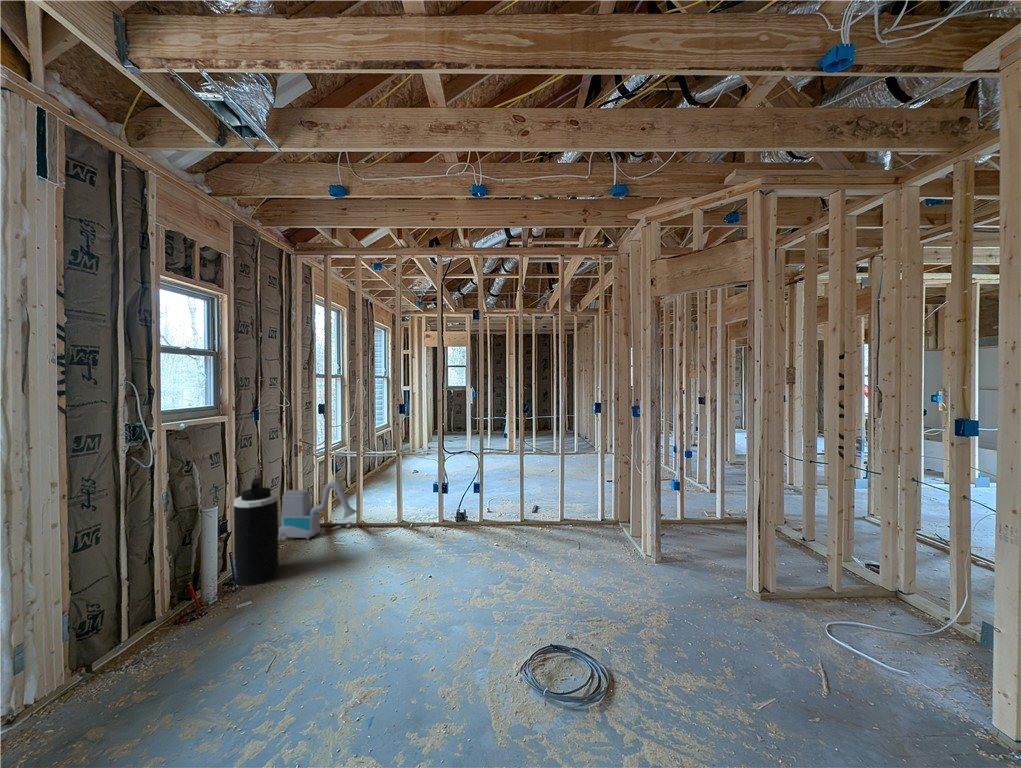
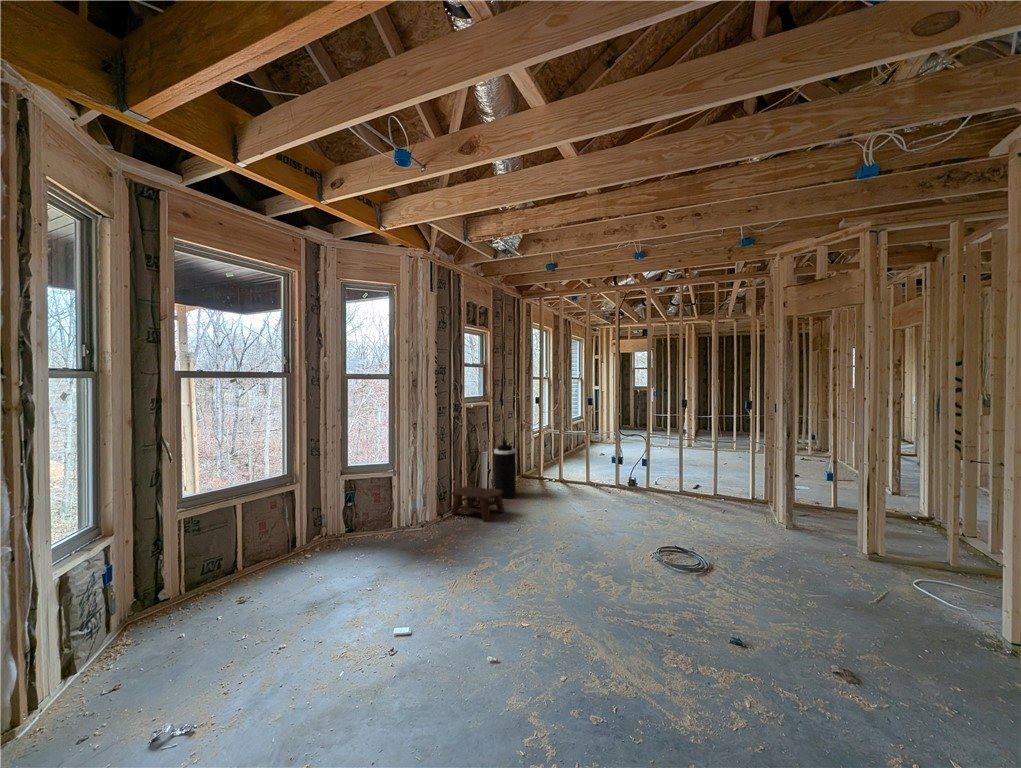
vacuum cleaner: present [279,482,357,540] -> none [513,448,559,483]
stool: none [111,582,248,662] -> present [451,486,505,521]

